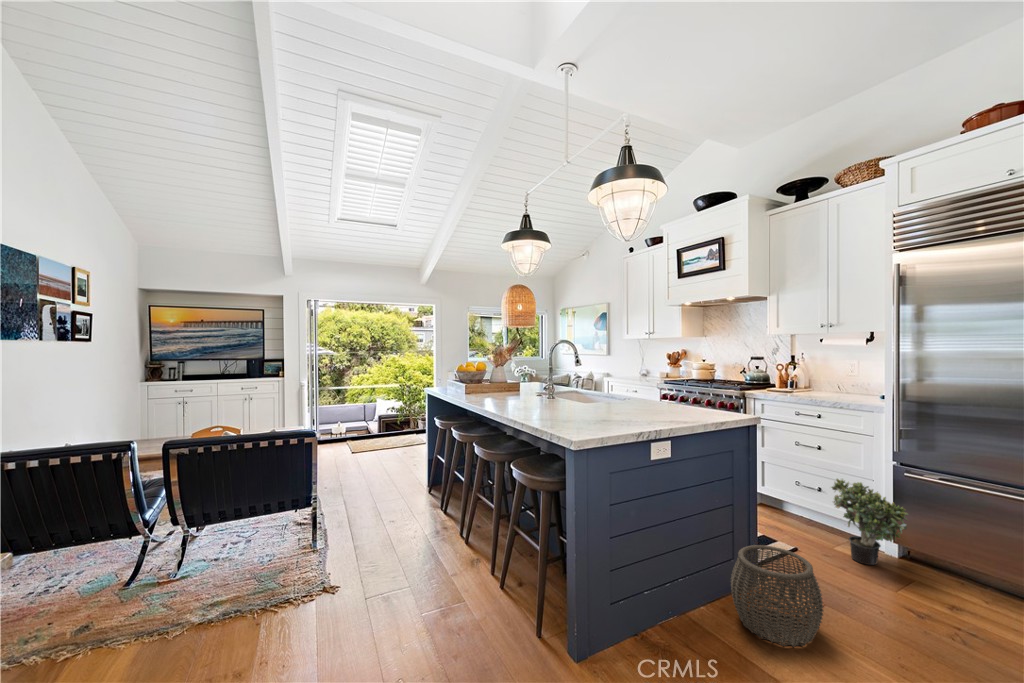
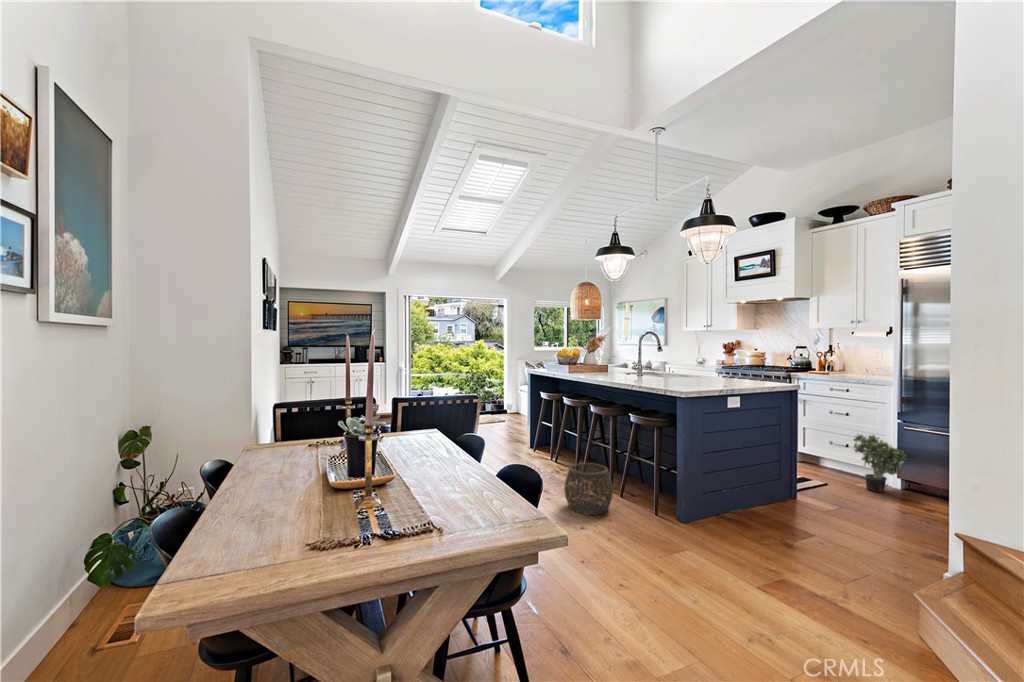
woven basket: present [731,545,823,647] -> present [565,463,613,515]

